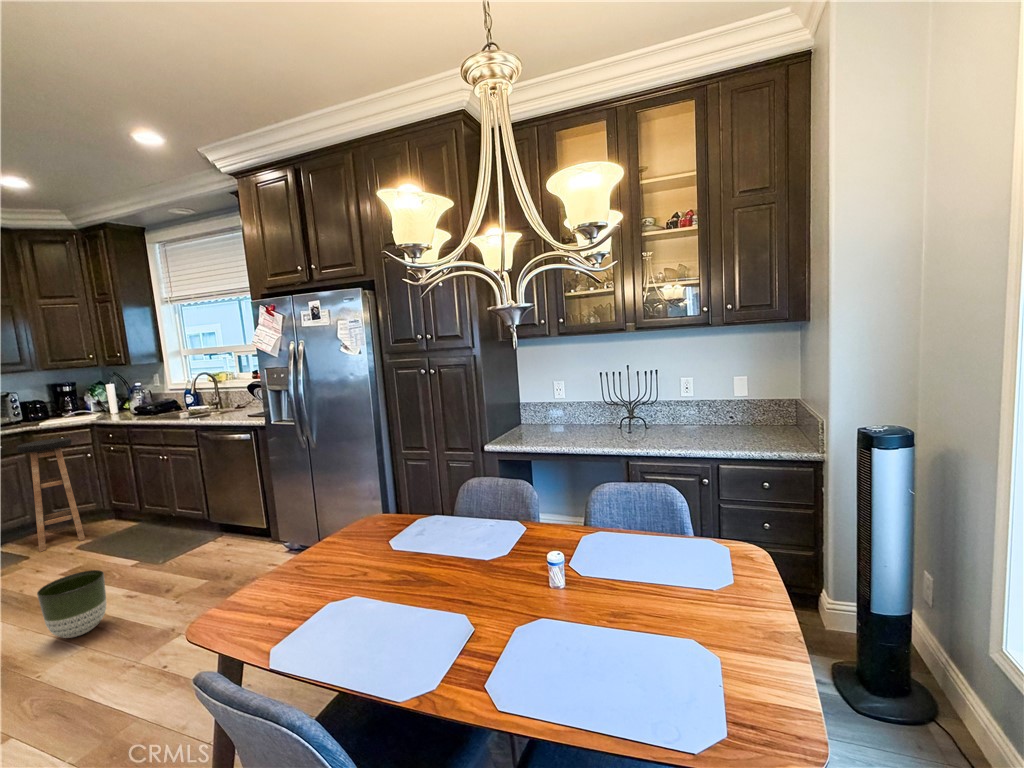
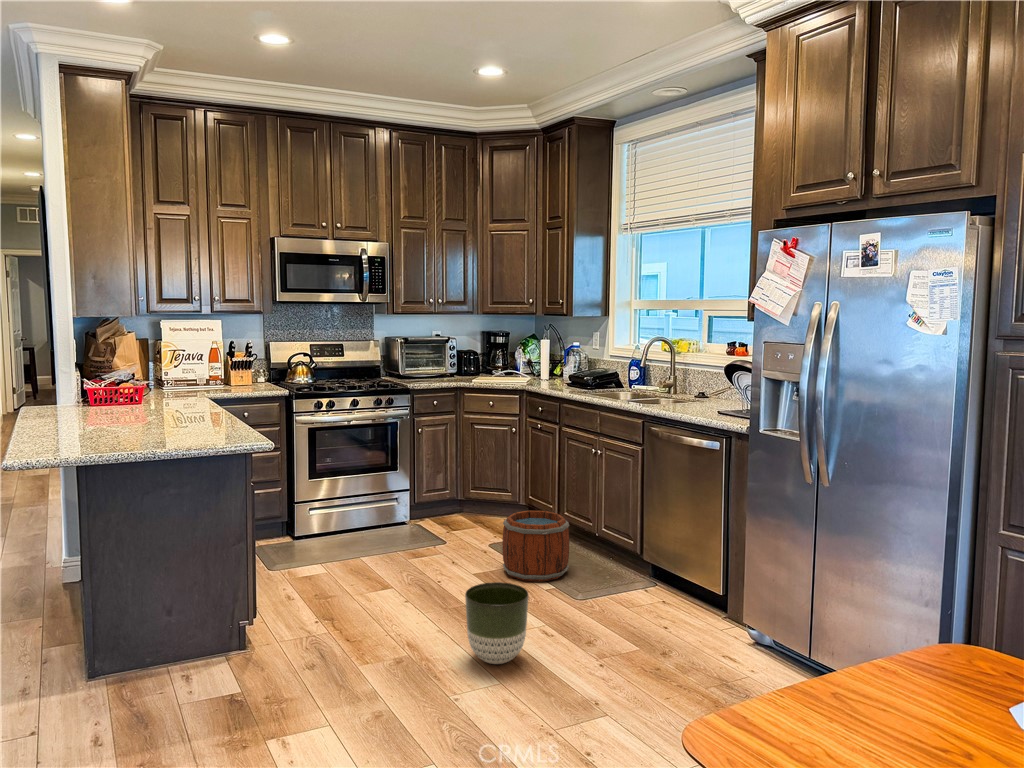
bar stool: present [17,438,85,552] -> none [454,401,502,535]
bucket: none [82,509,152,567] -> present [502,511,569,582]

